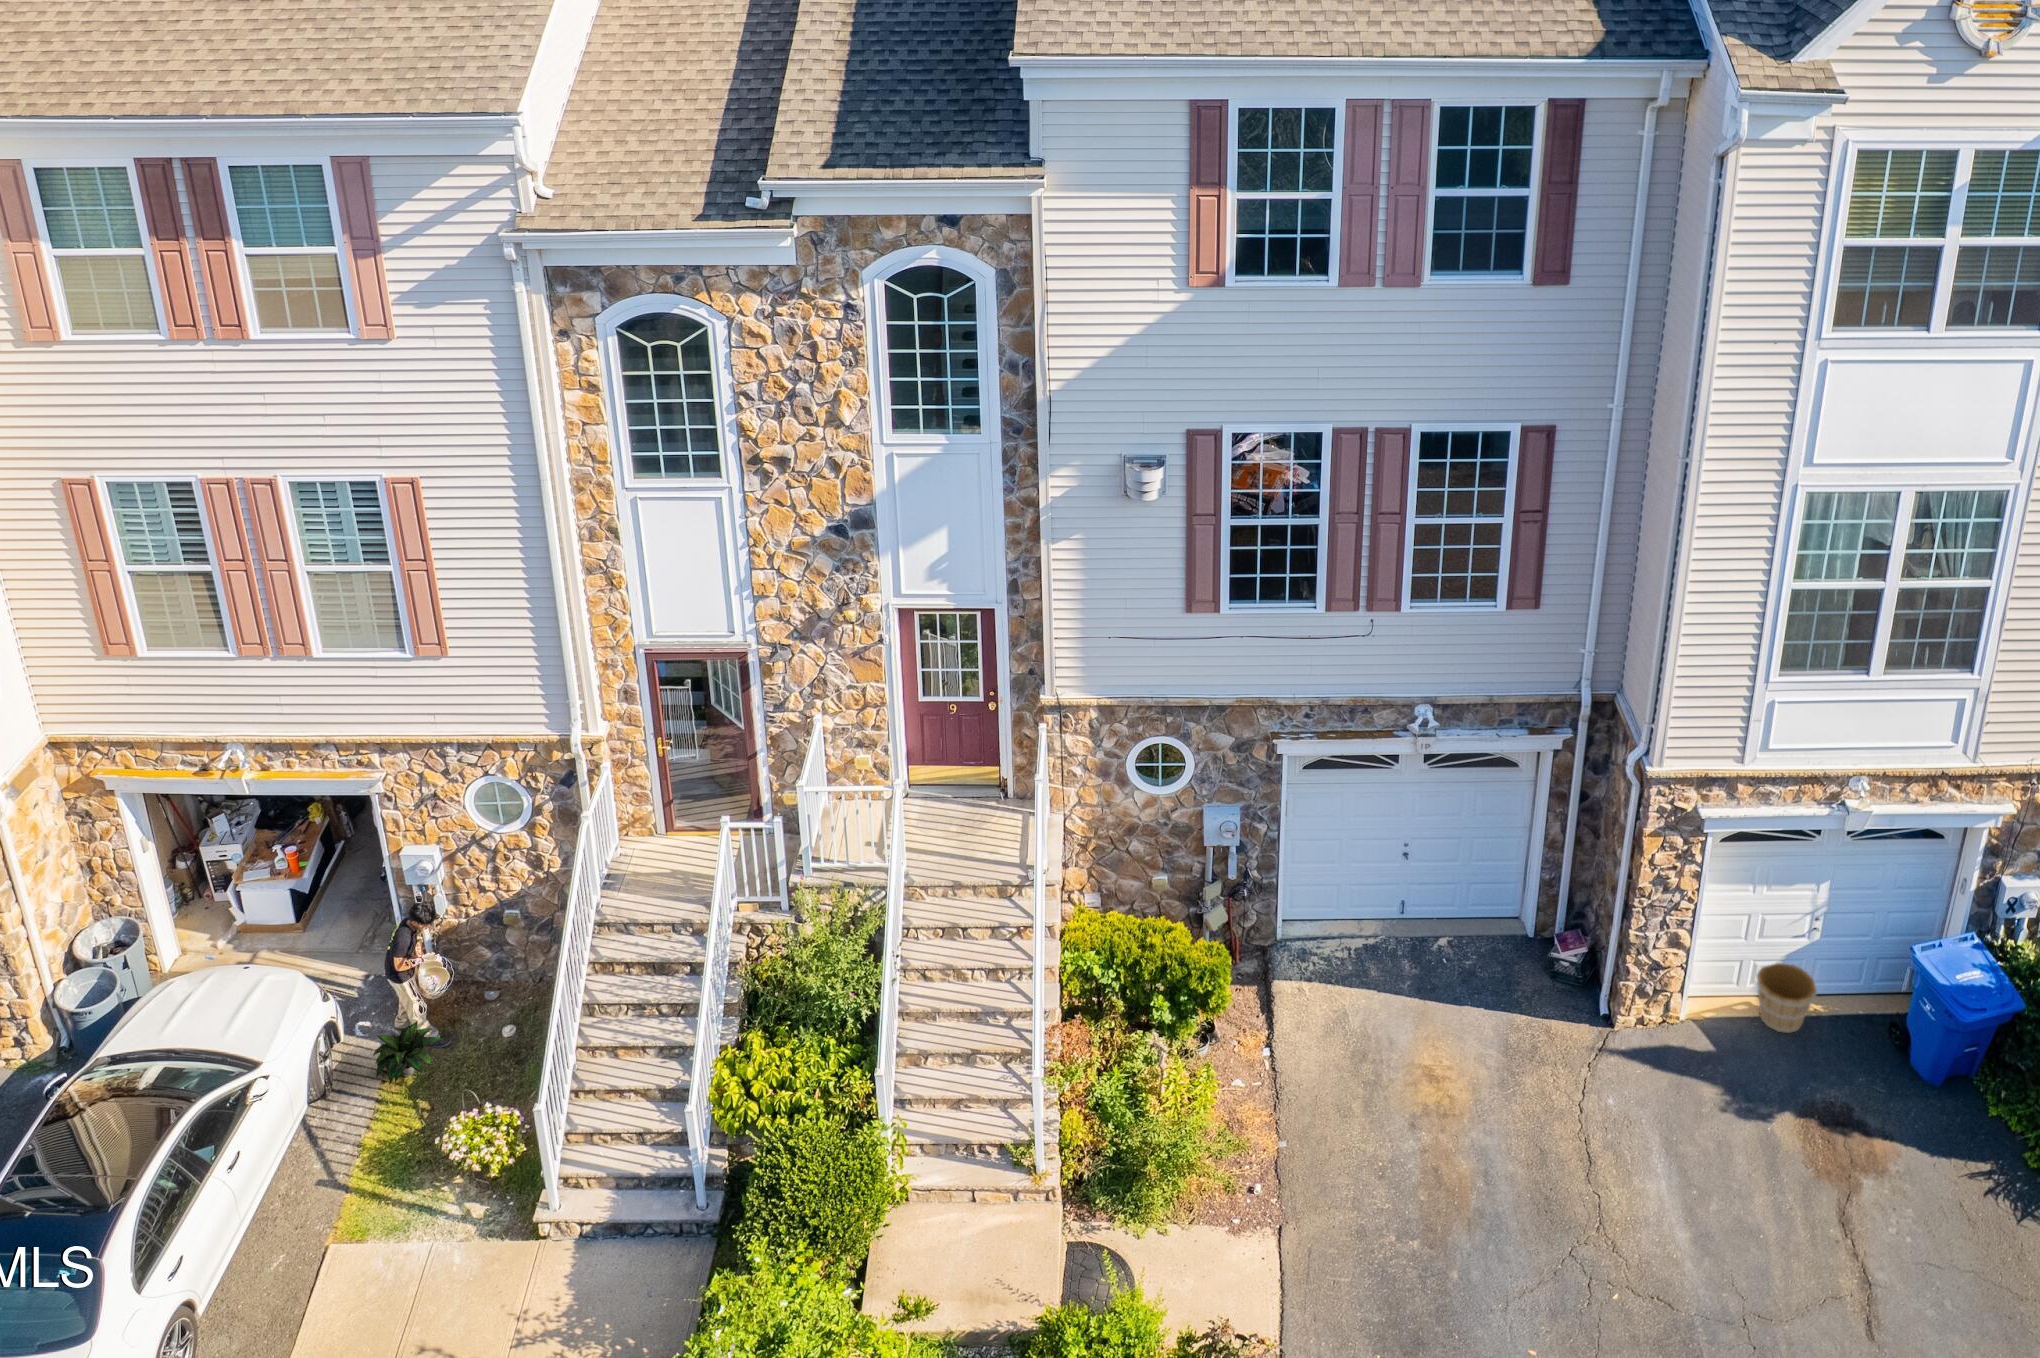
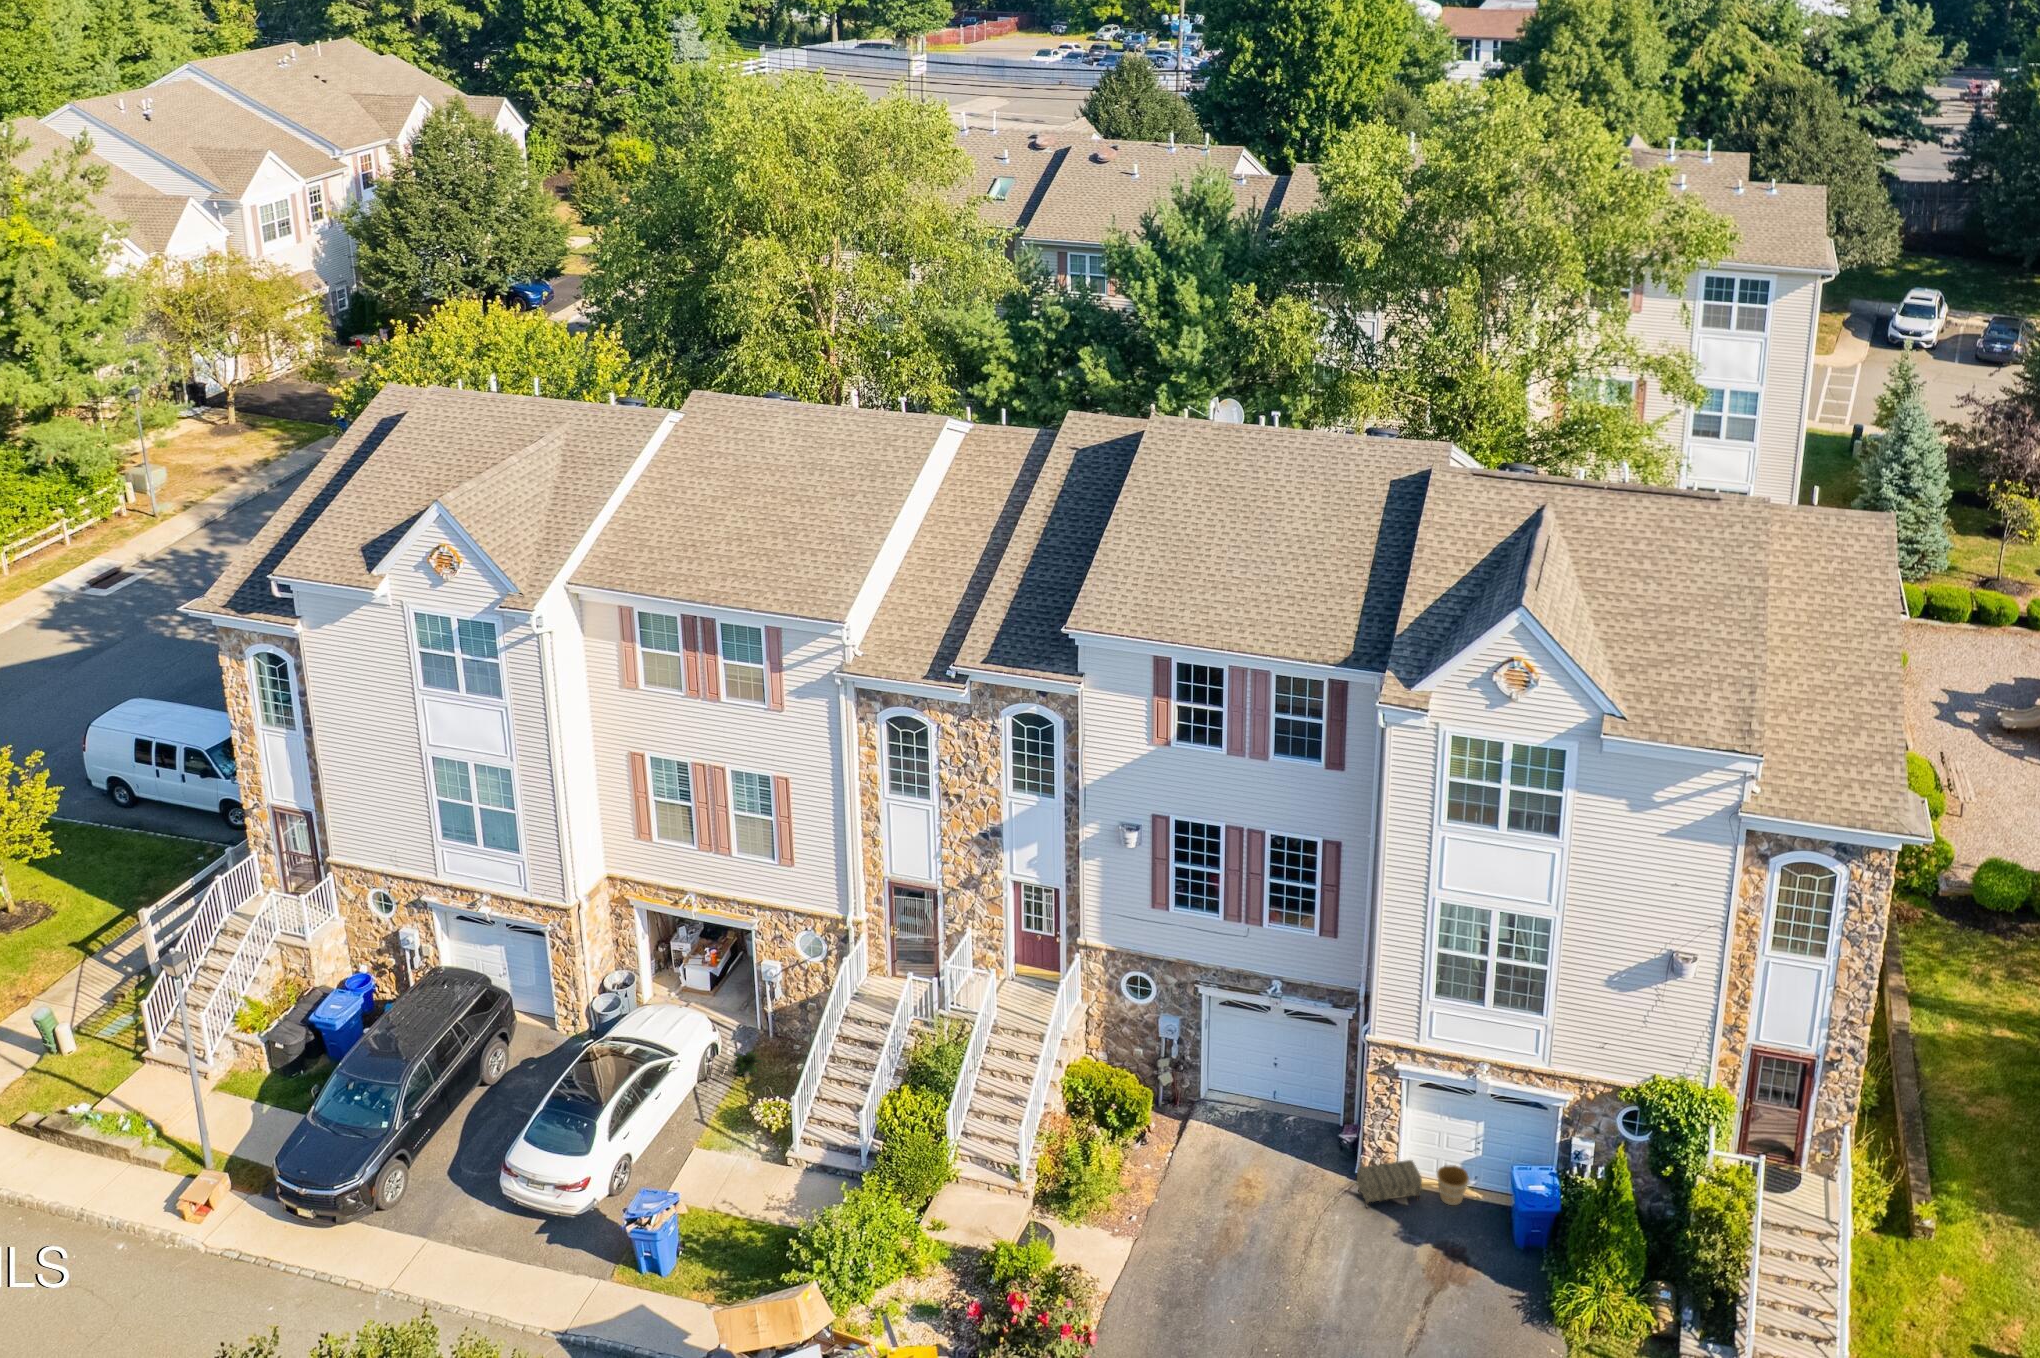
bench: none [1625,969,1743,1073] -> present [1357,1160,1422,1207]

